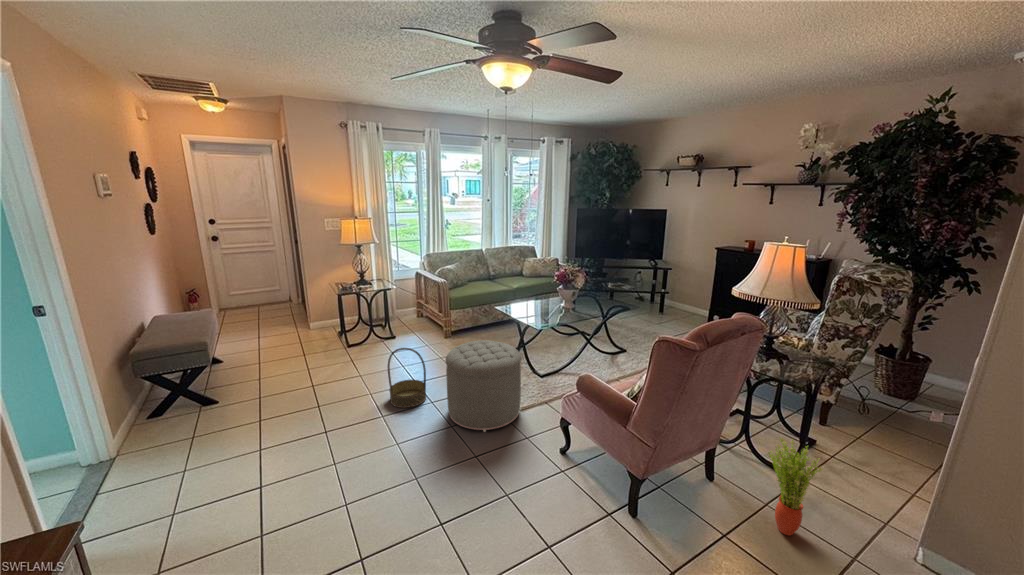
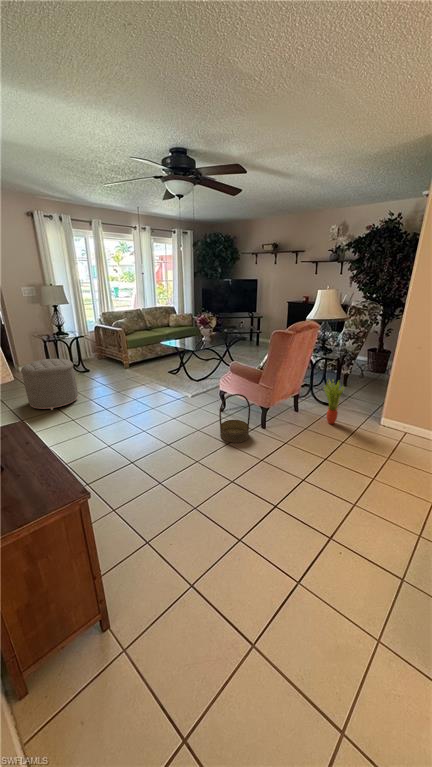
ottoman: present [446,340,521,432] -> present [21,359,78,410]
basket: present [388,348,426,408] -> present [219,394,250,443]

